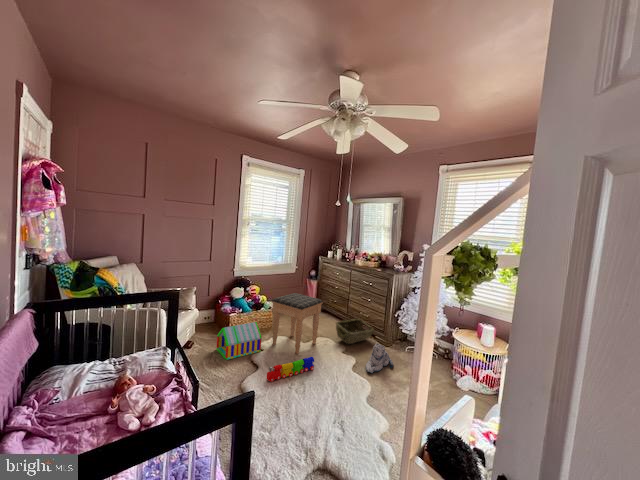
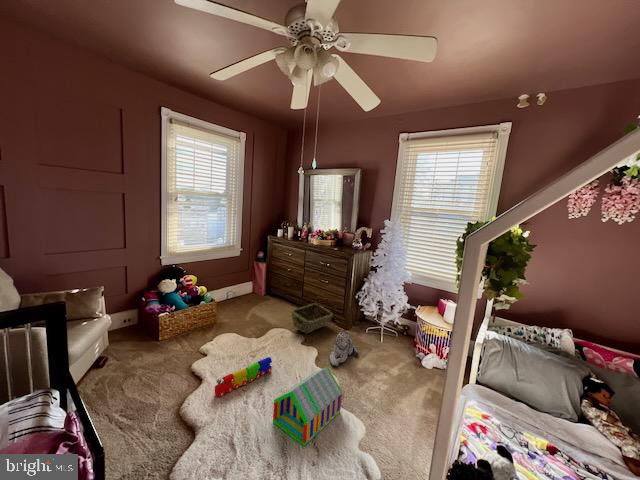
footstool: present [271,293,323,354] -> none [214,282,277,354]
toy house: present [216,322,261,360] -> present [273,367,342,446]

